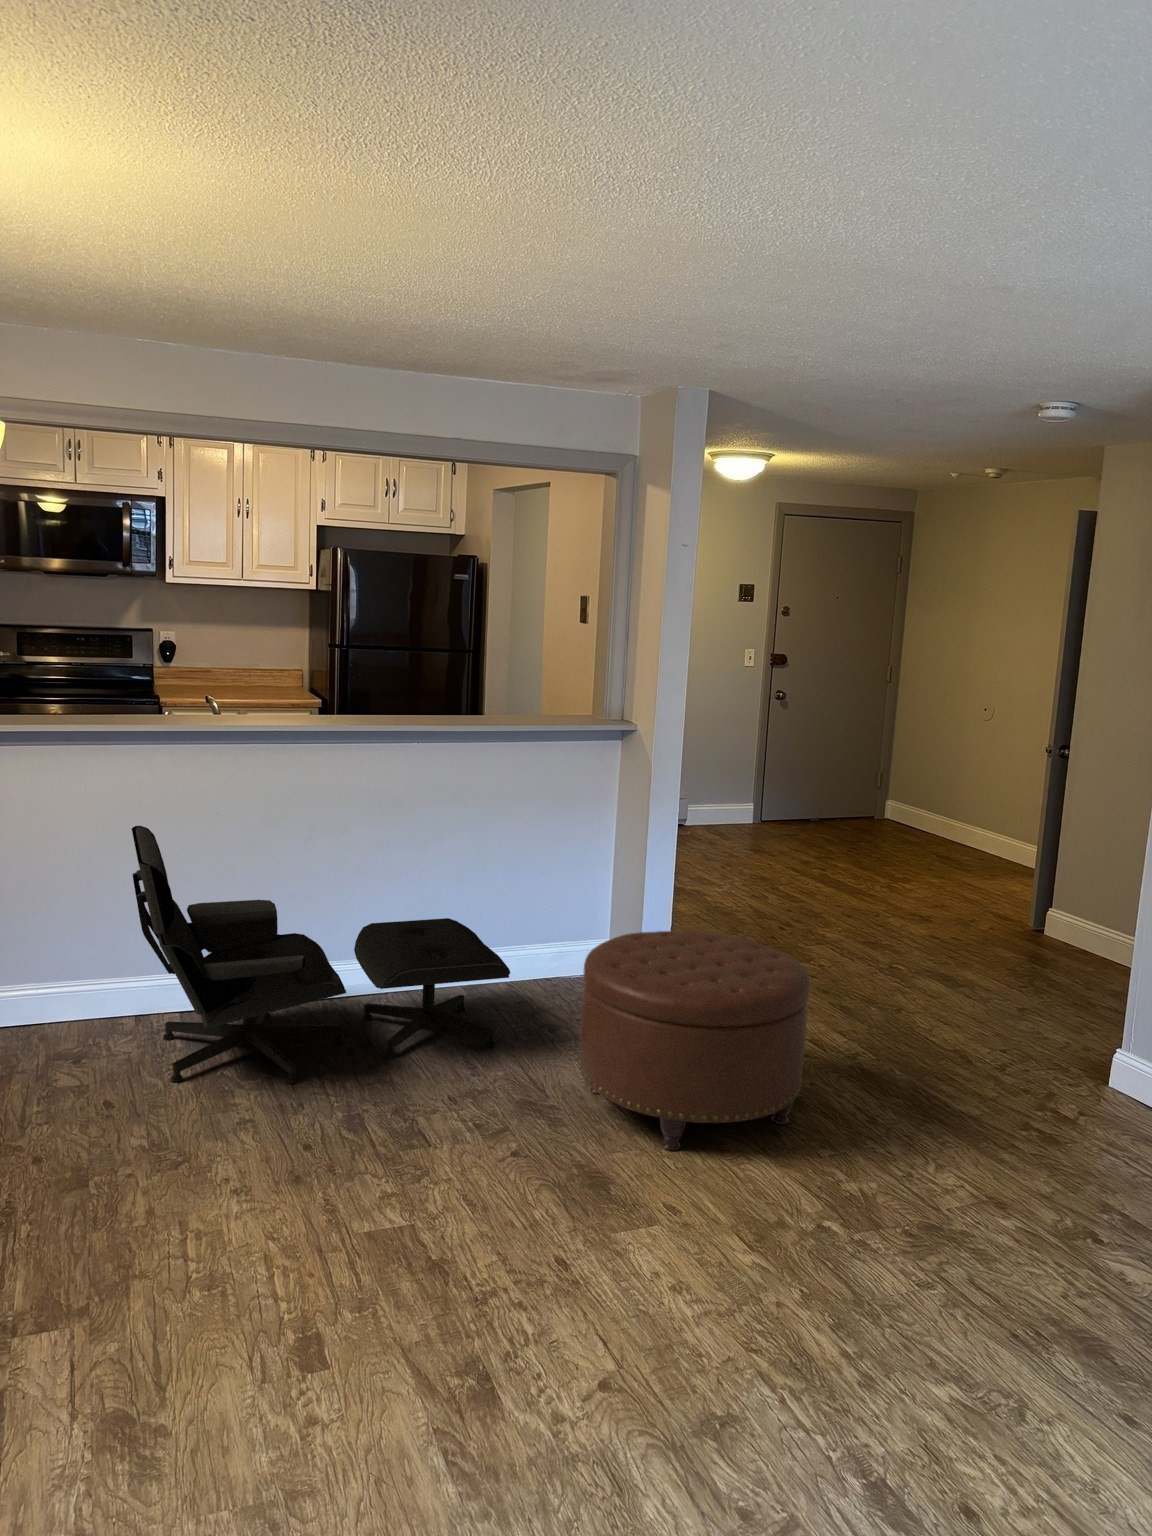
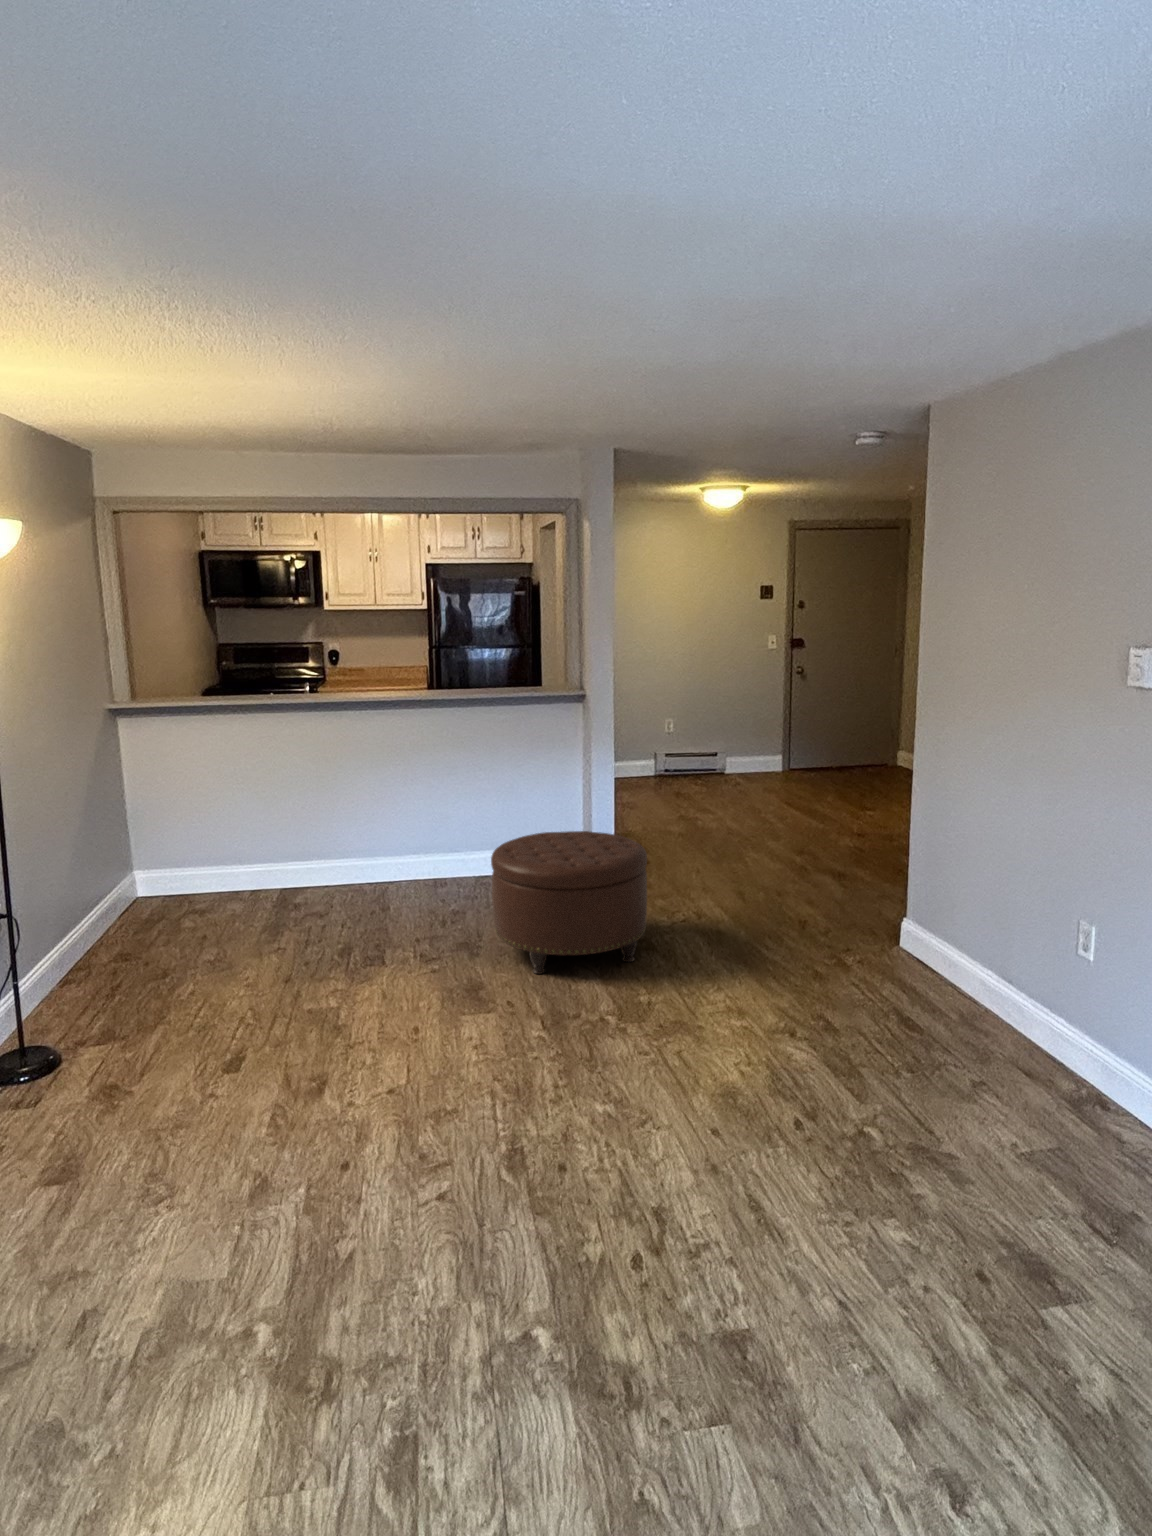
lounge chair: present [132,826,510,1084] -> none [217,766,474,929]

